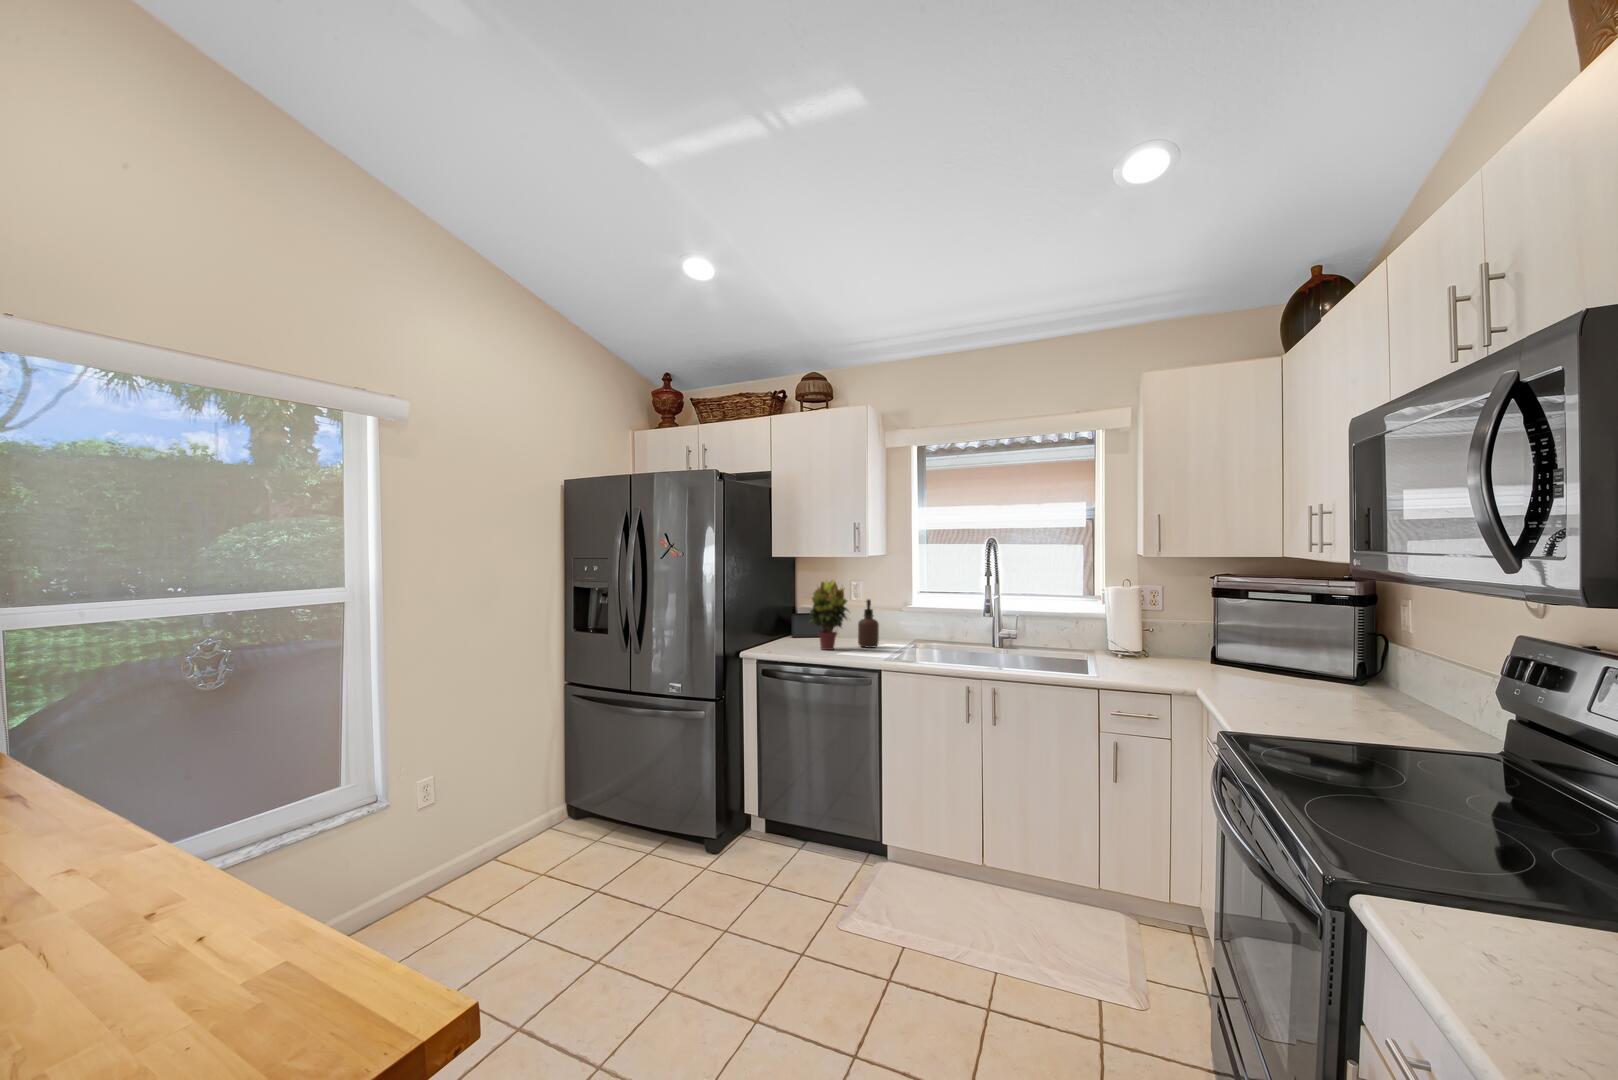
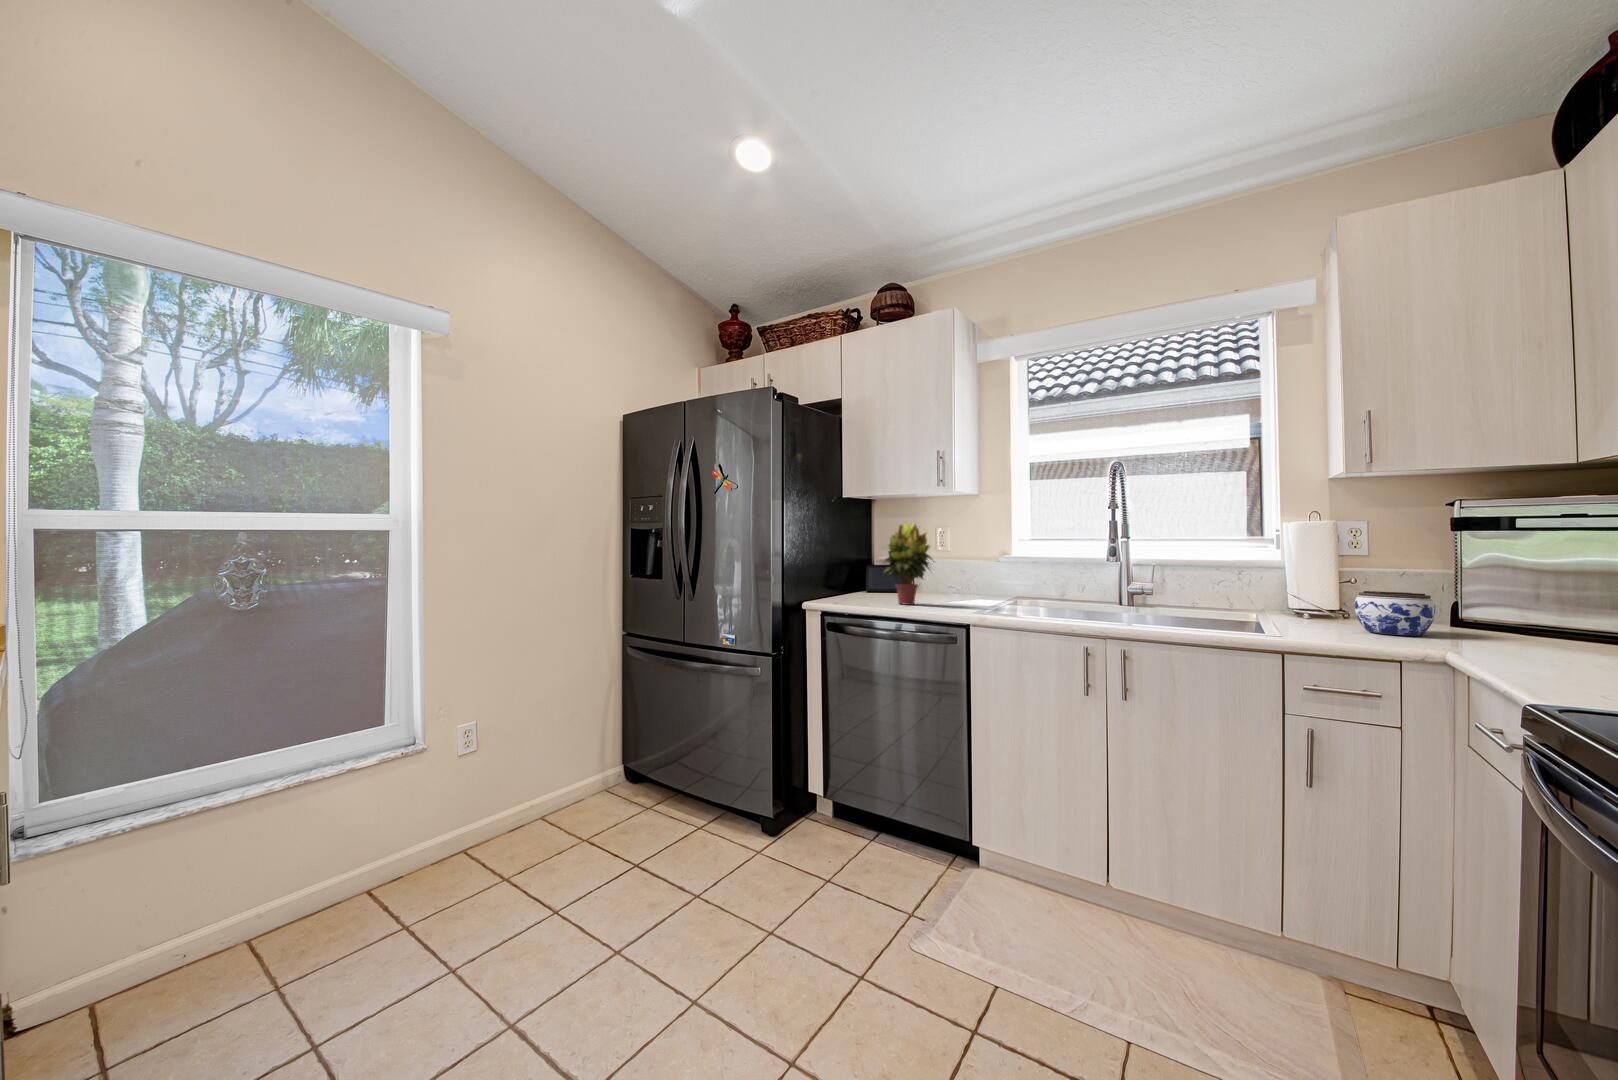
soap dispenser: present [858,599,879,648] -> none [944,548,970,605]
jar: none [1142,641,1186,673] -> present [1355,591,1435,636]

